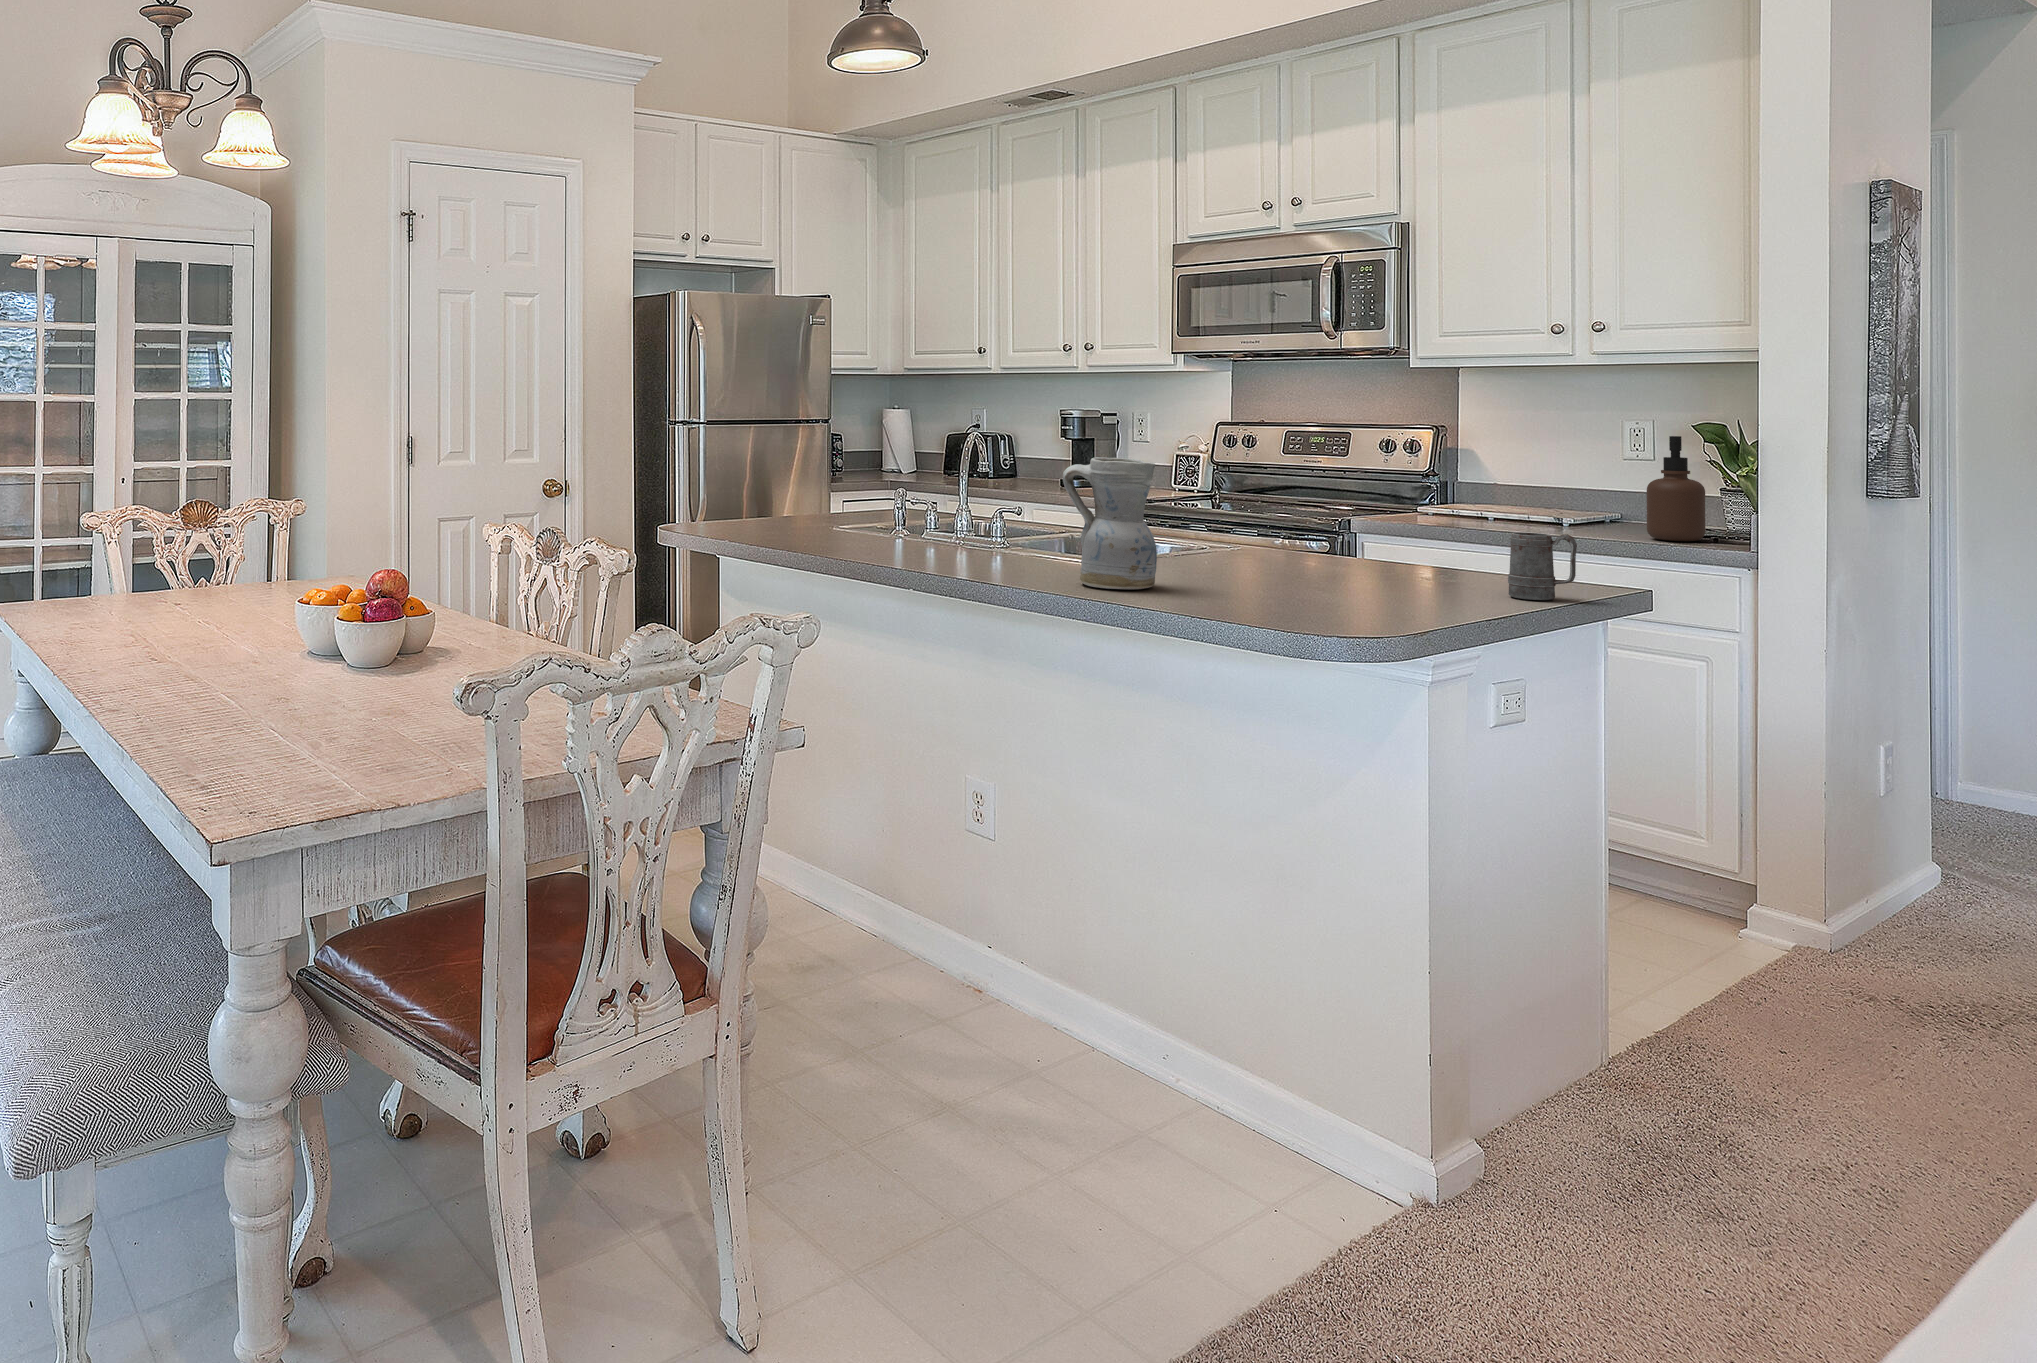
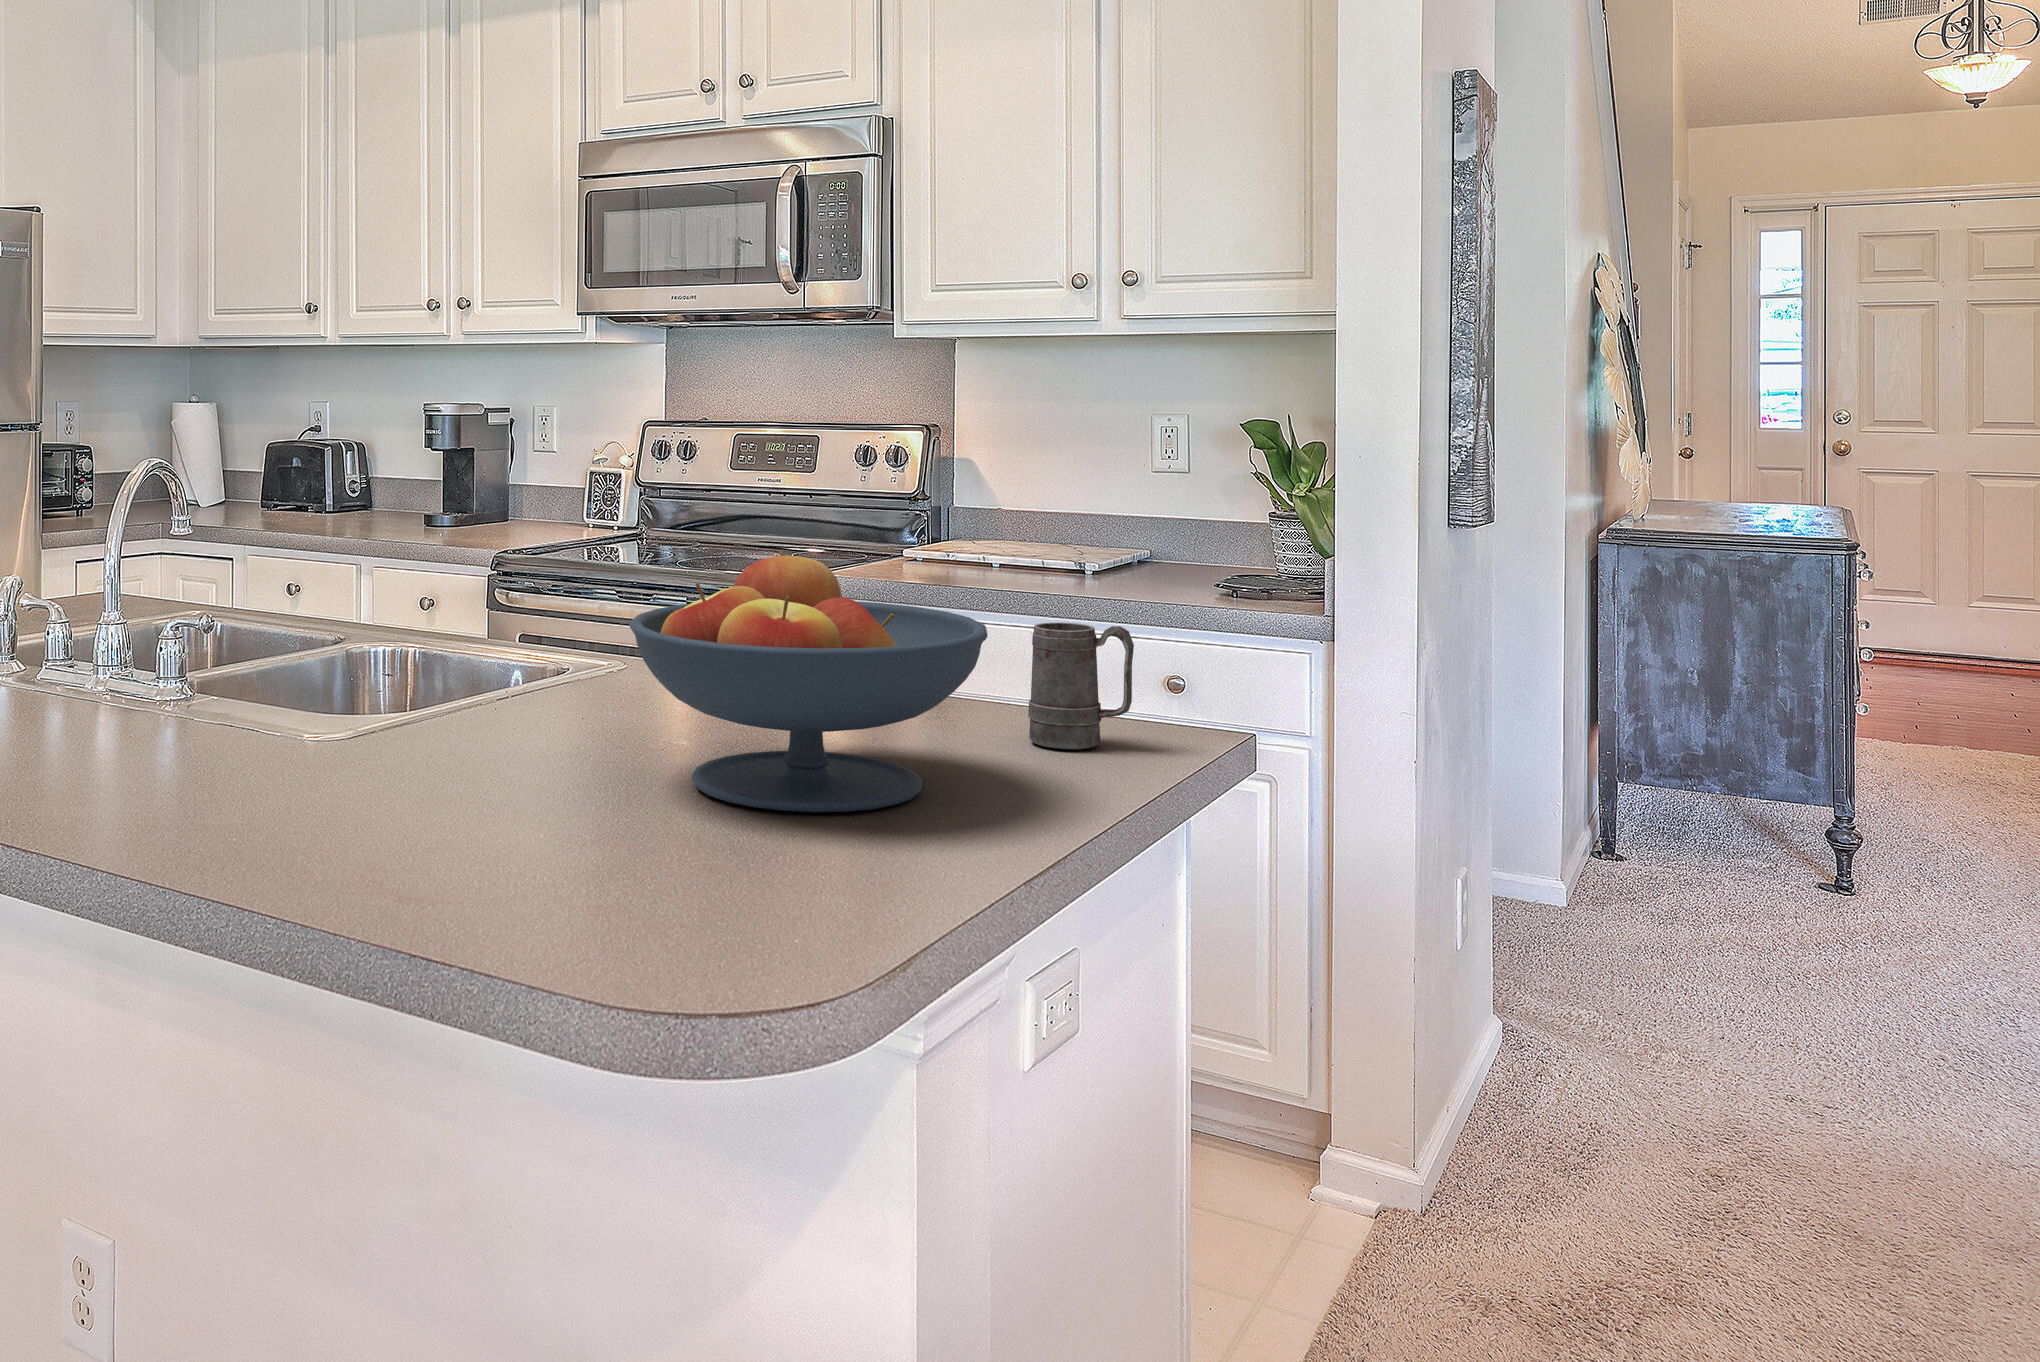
soap dispenser: present [1647,436,1705,541] -> none [1194,440,1265,597]
ceramic pitcher: present [1063,457,1157,589] -> none [247,499,426,779]
fruit bowl: none [1271,488,1481,613] -> present [629,551,988,812]

